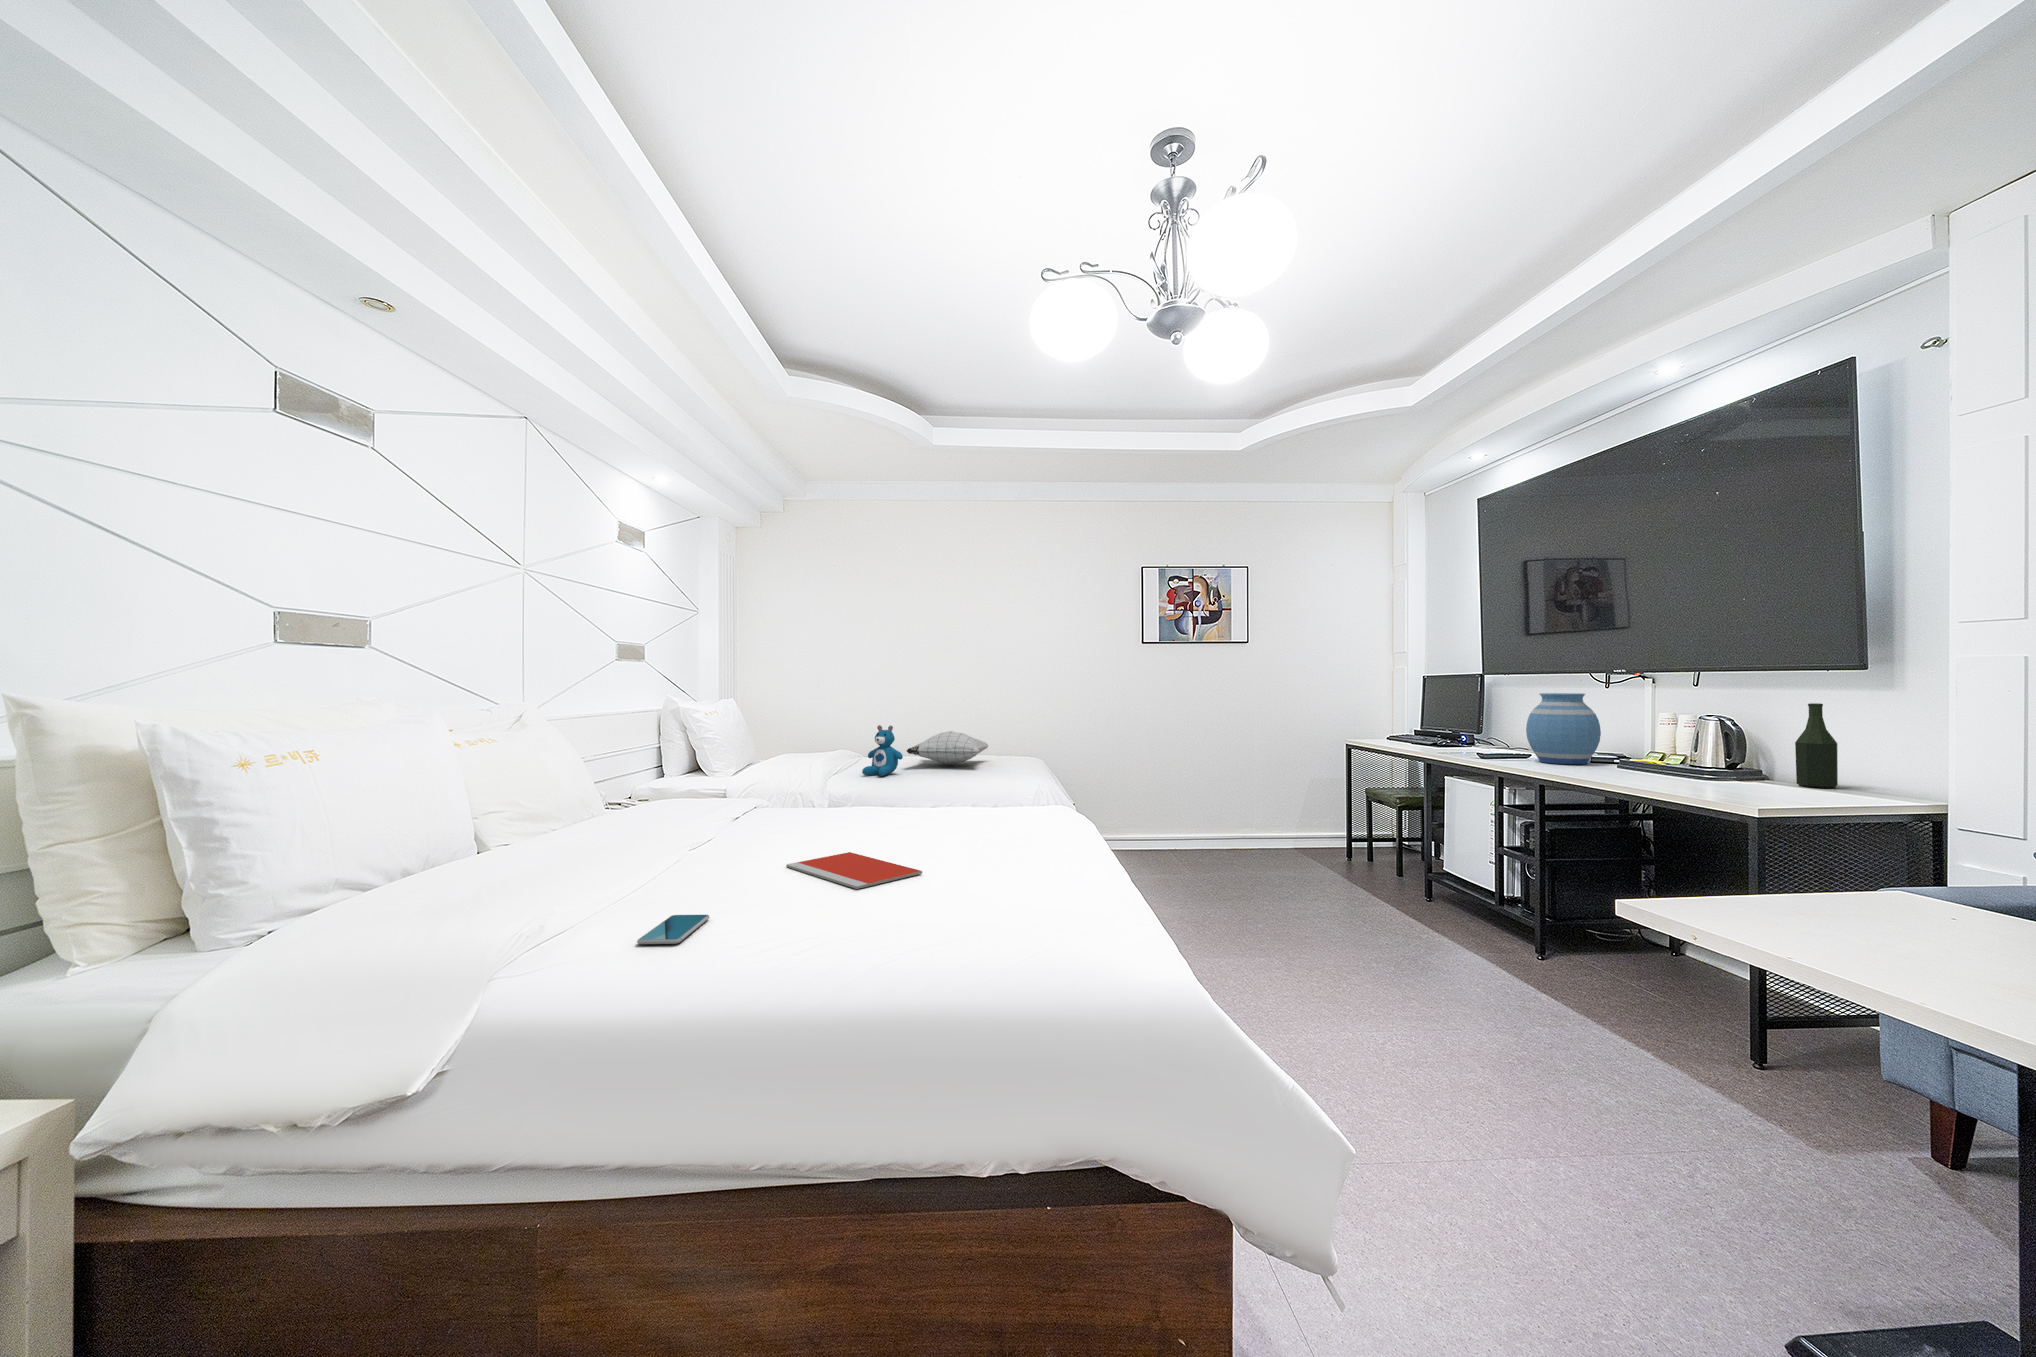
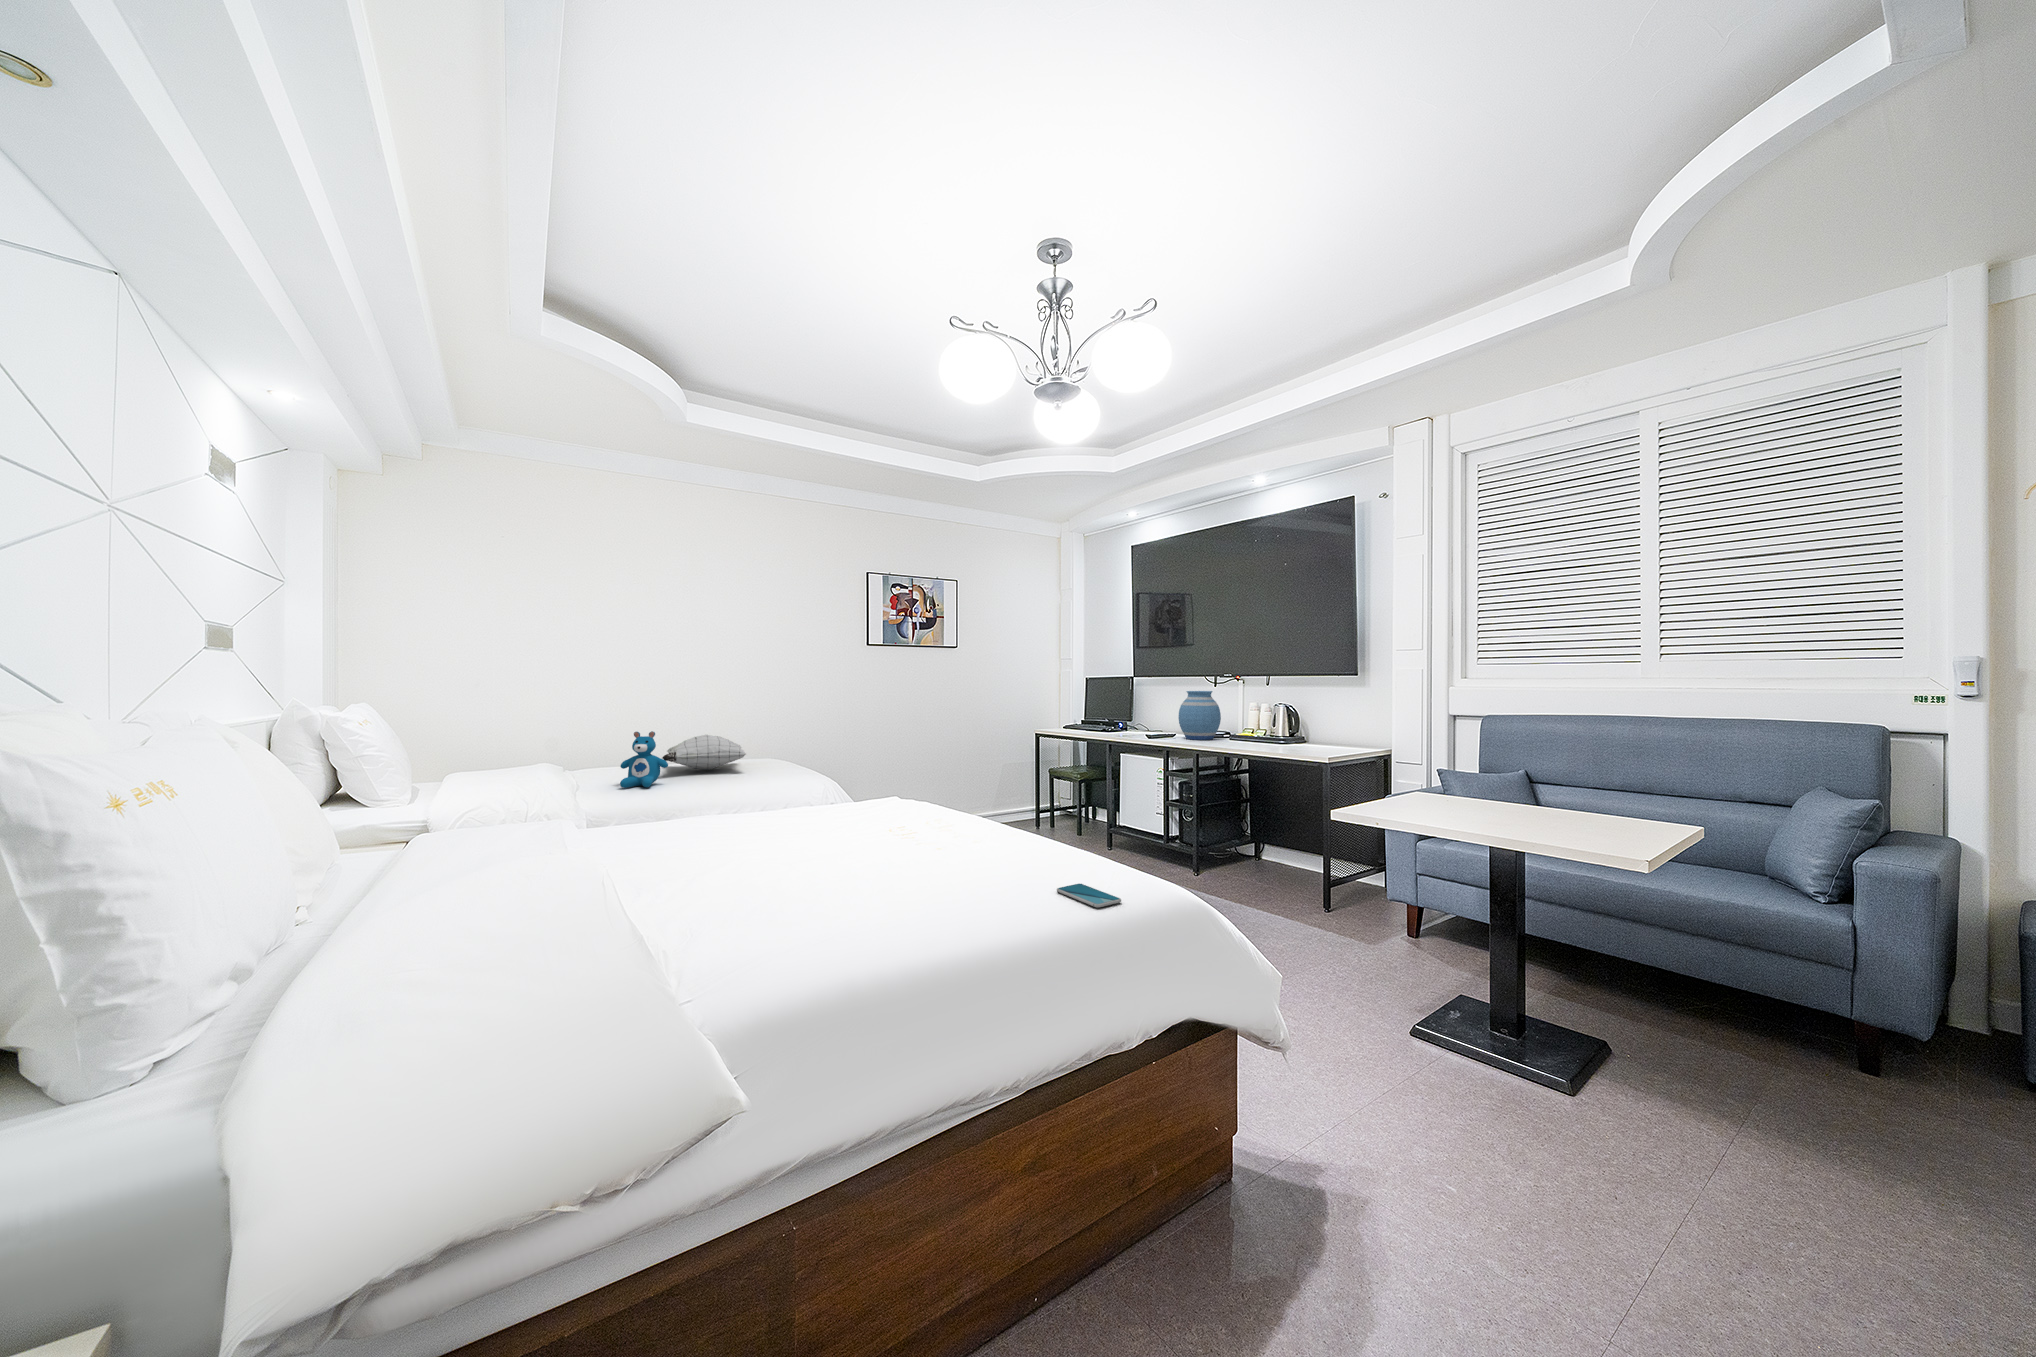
bottle: present [1795,703,1838,788] -> none [1327,697,1346,747]
notebook: present [786,852,922,889] -> none [762,863,910,893]
smartphone: present [637,915,709,944] -> present [1057,884,1121,908]

